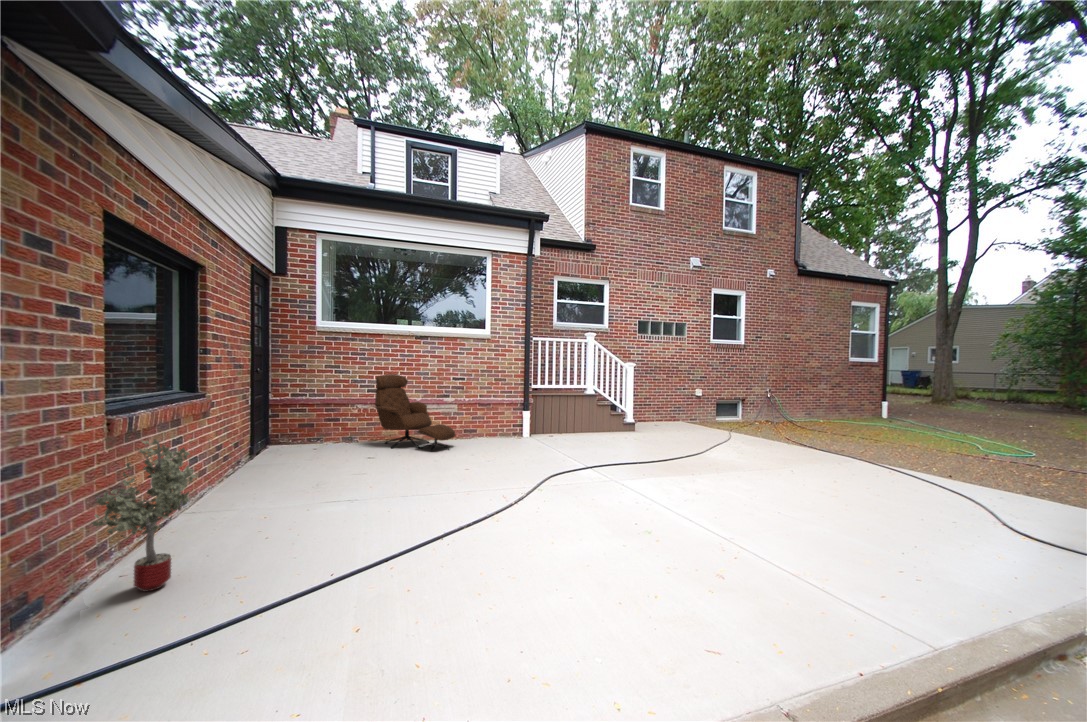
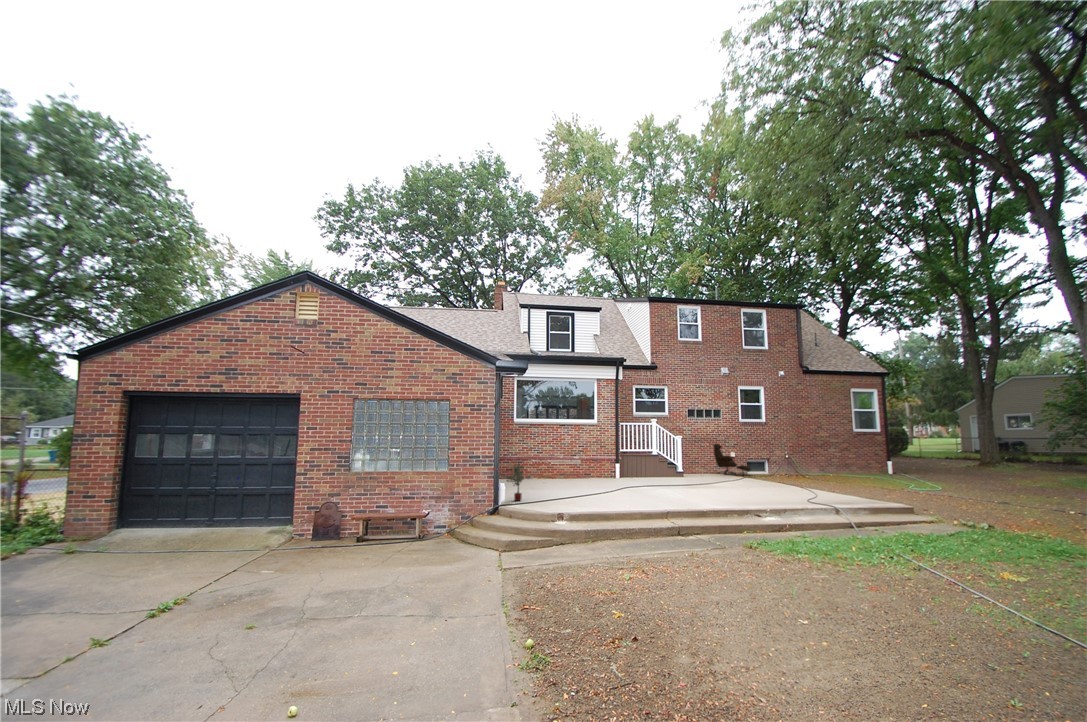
lounge chair: present [375,374,455,451] -> present [713,444,750,474]

